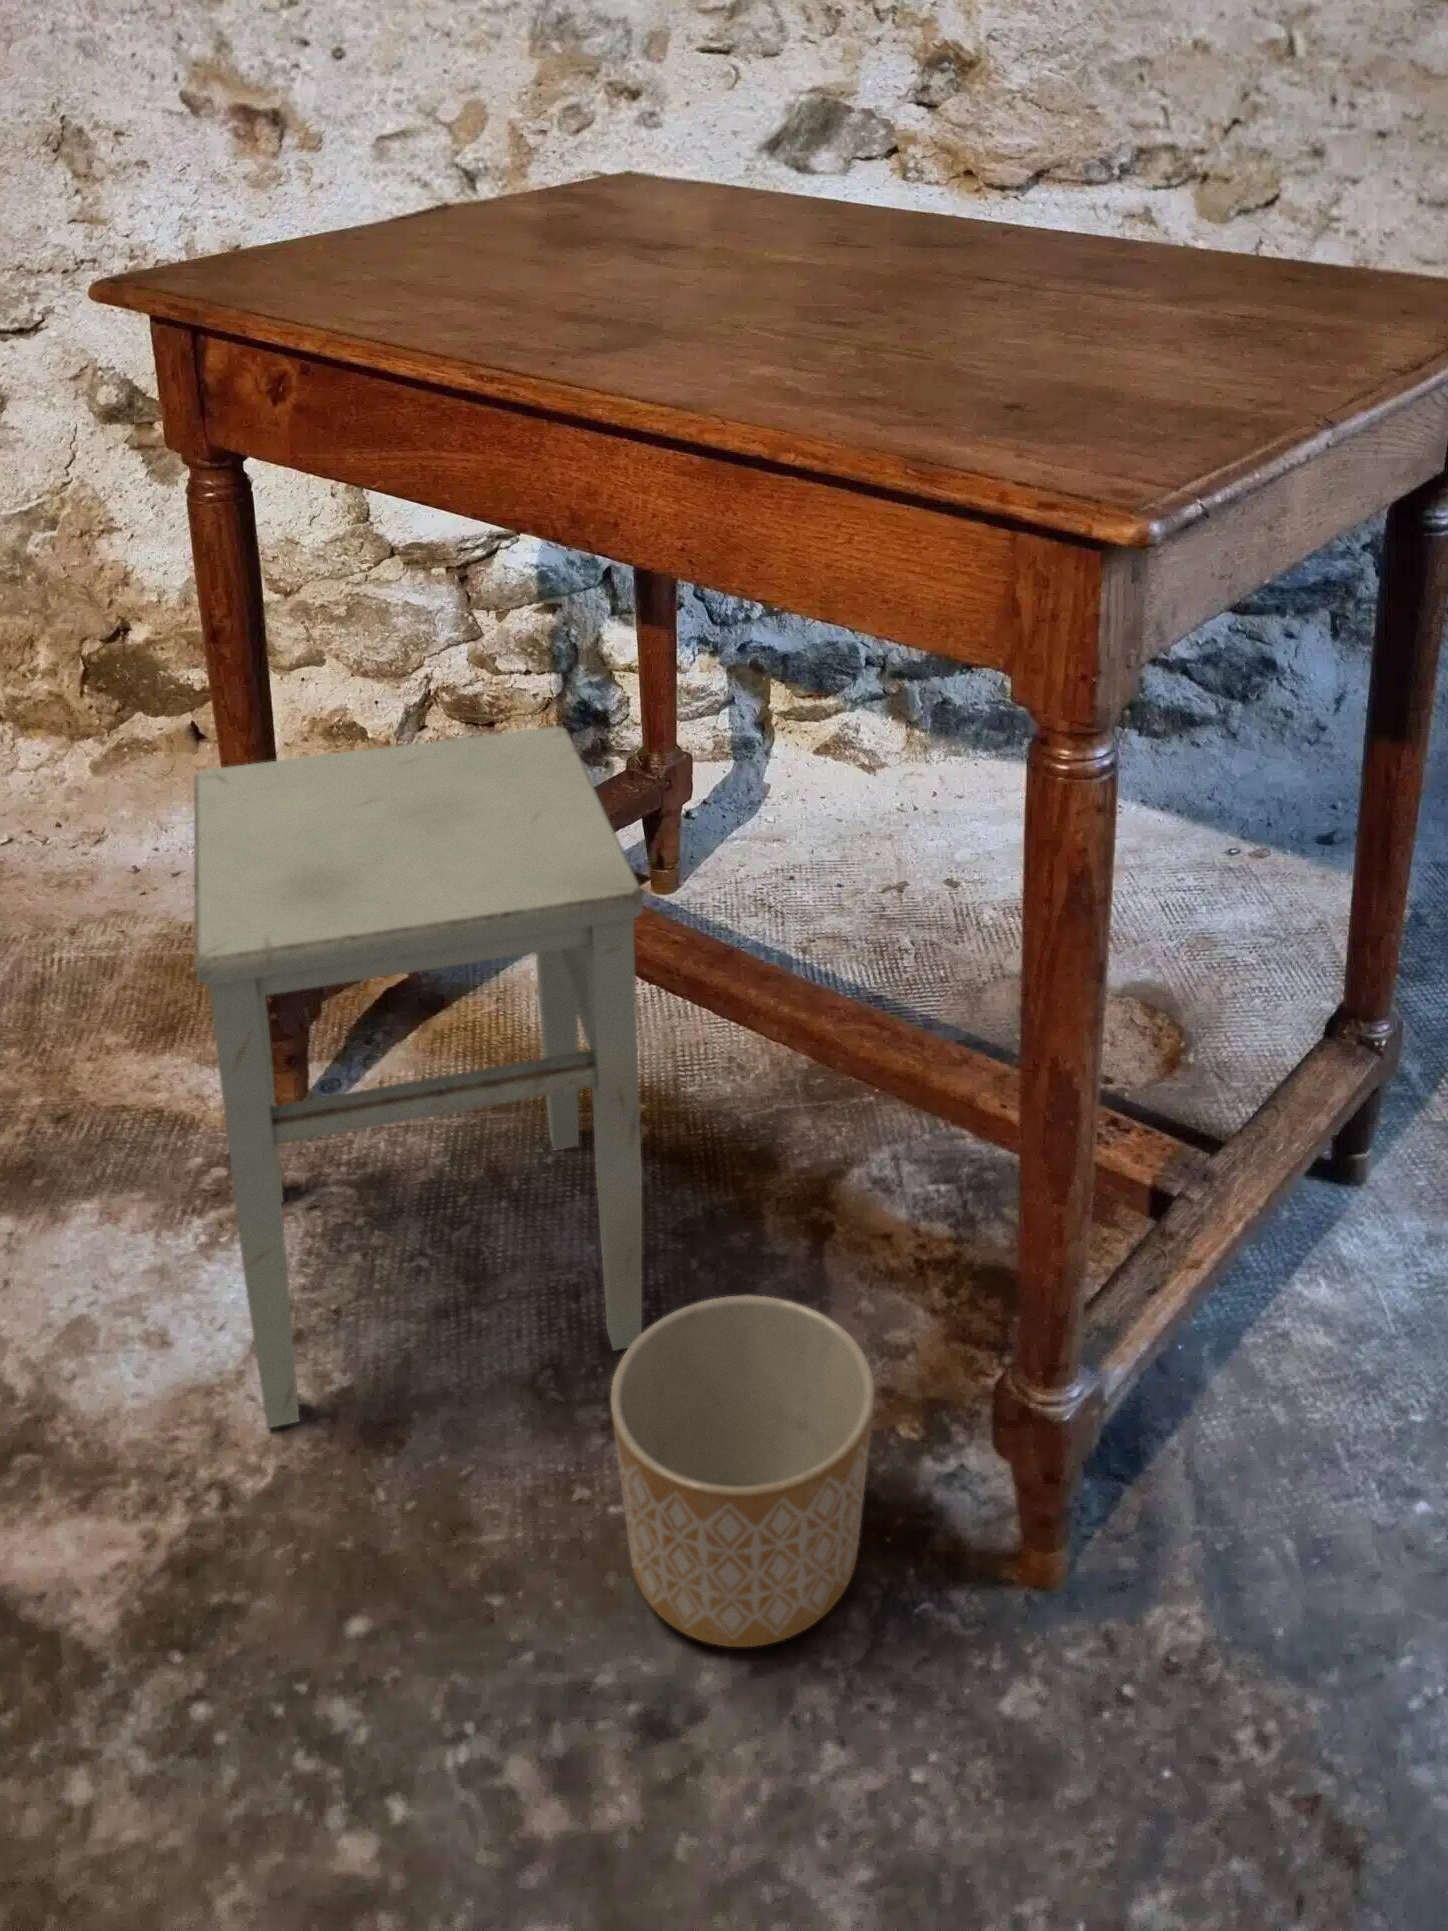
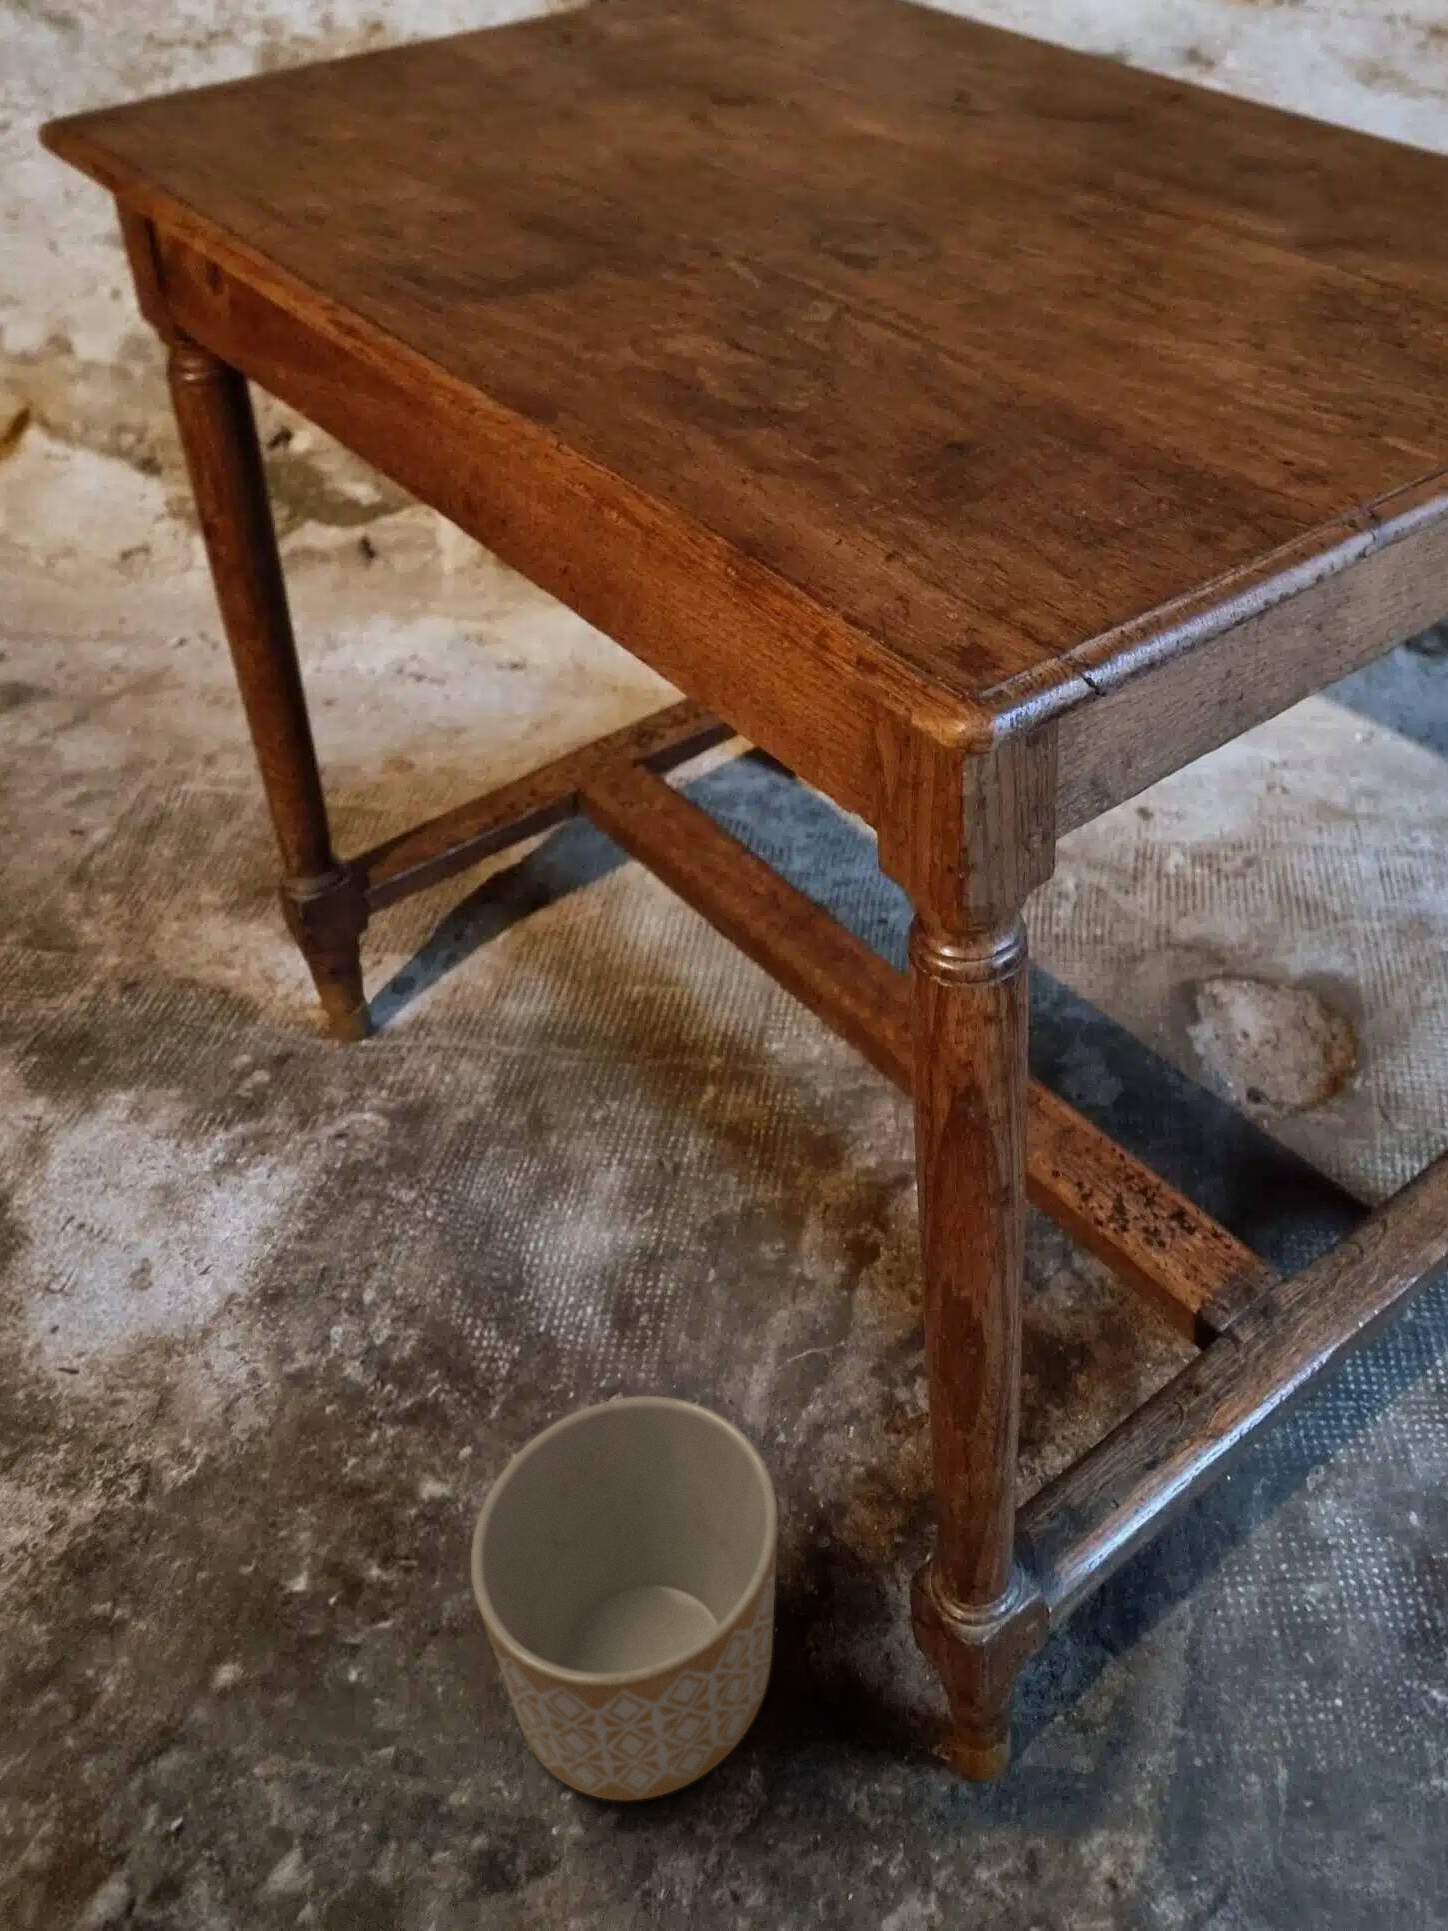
stool: present [194,727,643,1429] -> none [51,673,635,1414]

